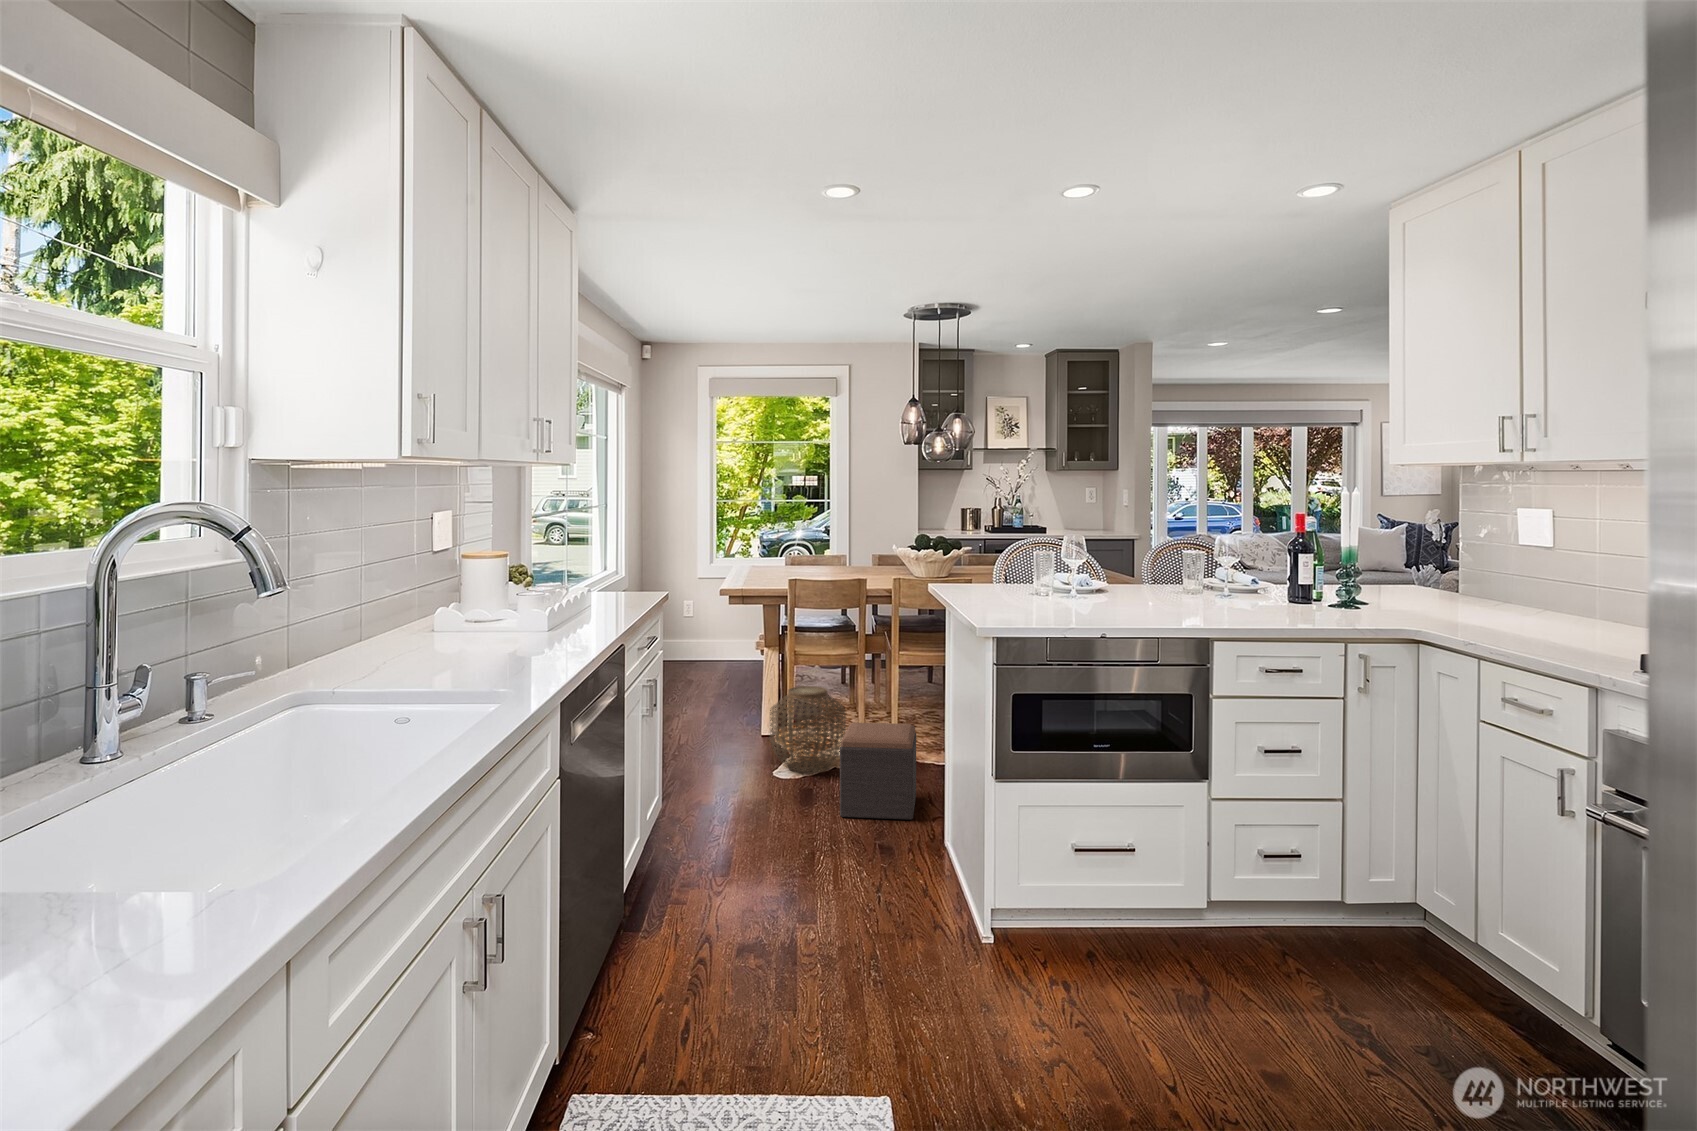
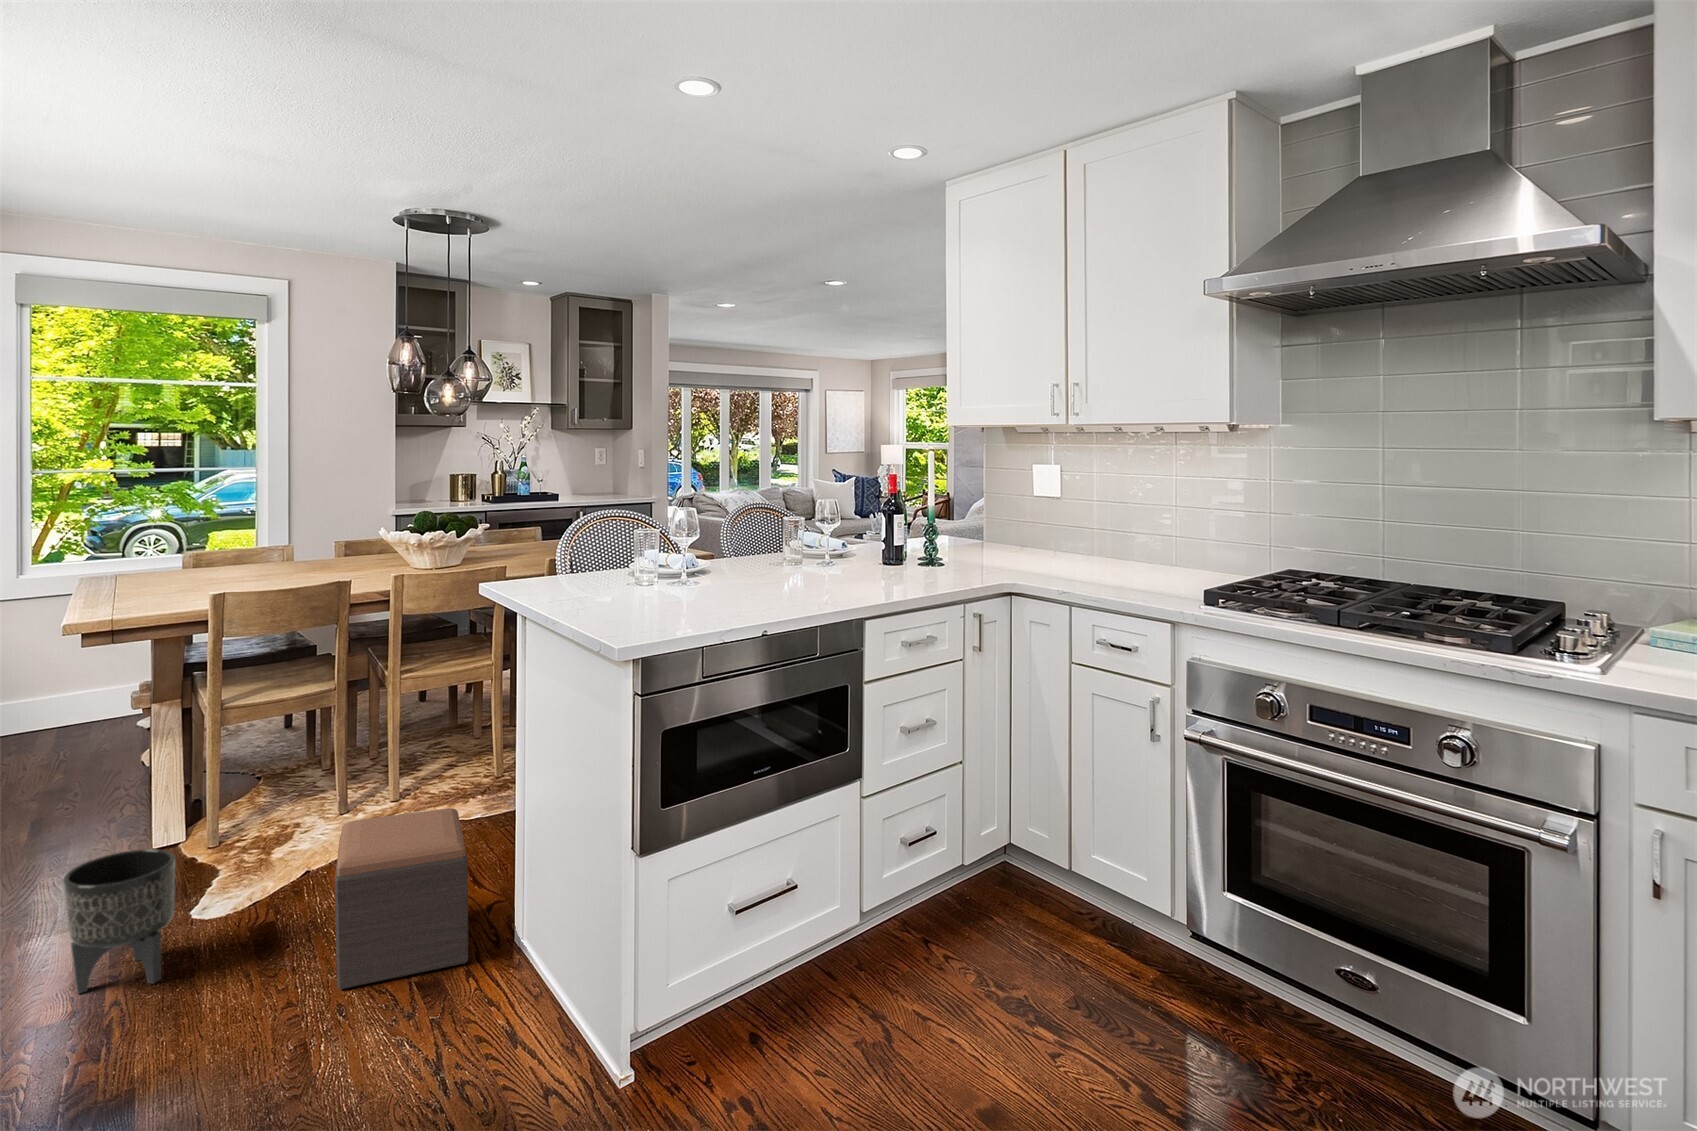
woven basket: present [770,686,846,772] -> none [176,758,324,904]
planter: none [719,723,767,797] -> present [63,849,175,993]

